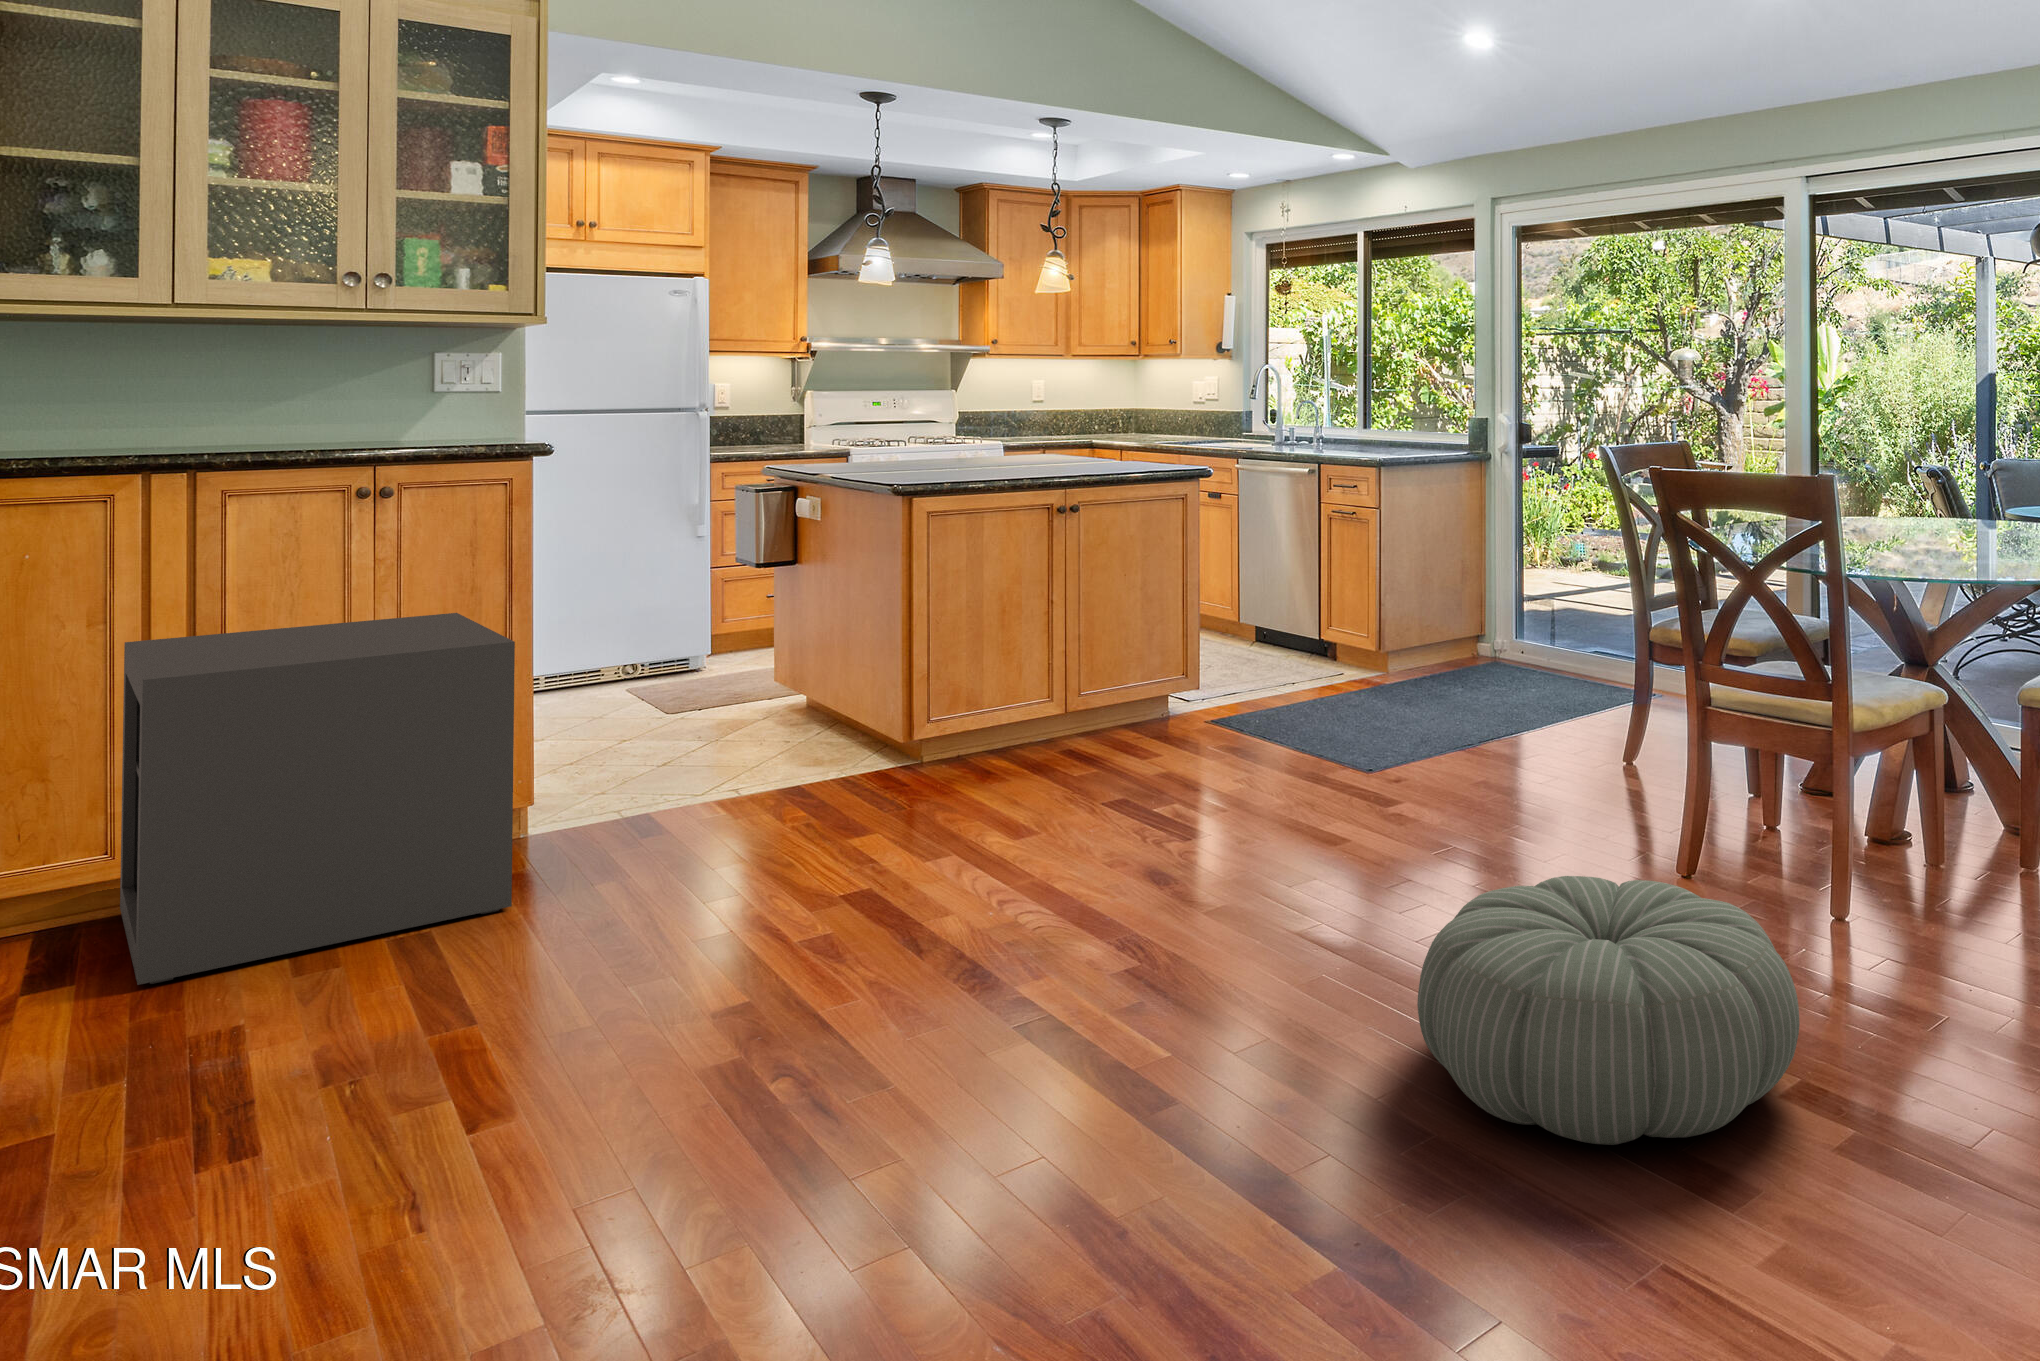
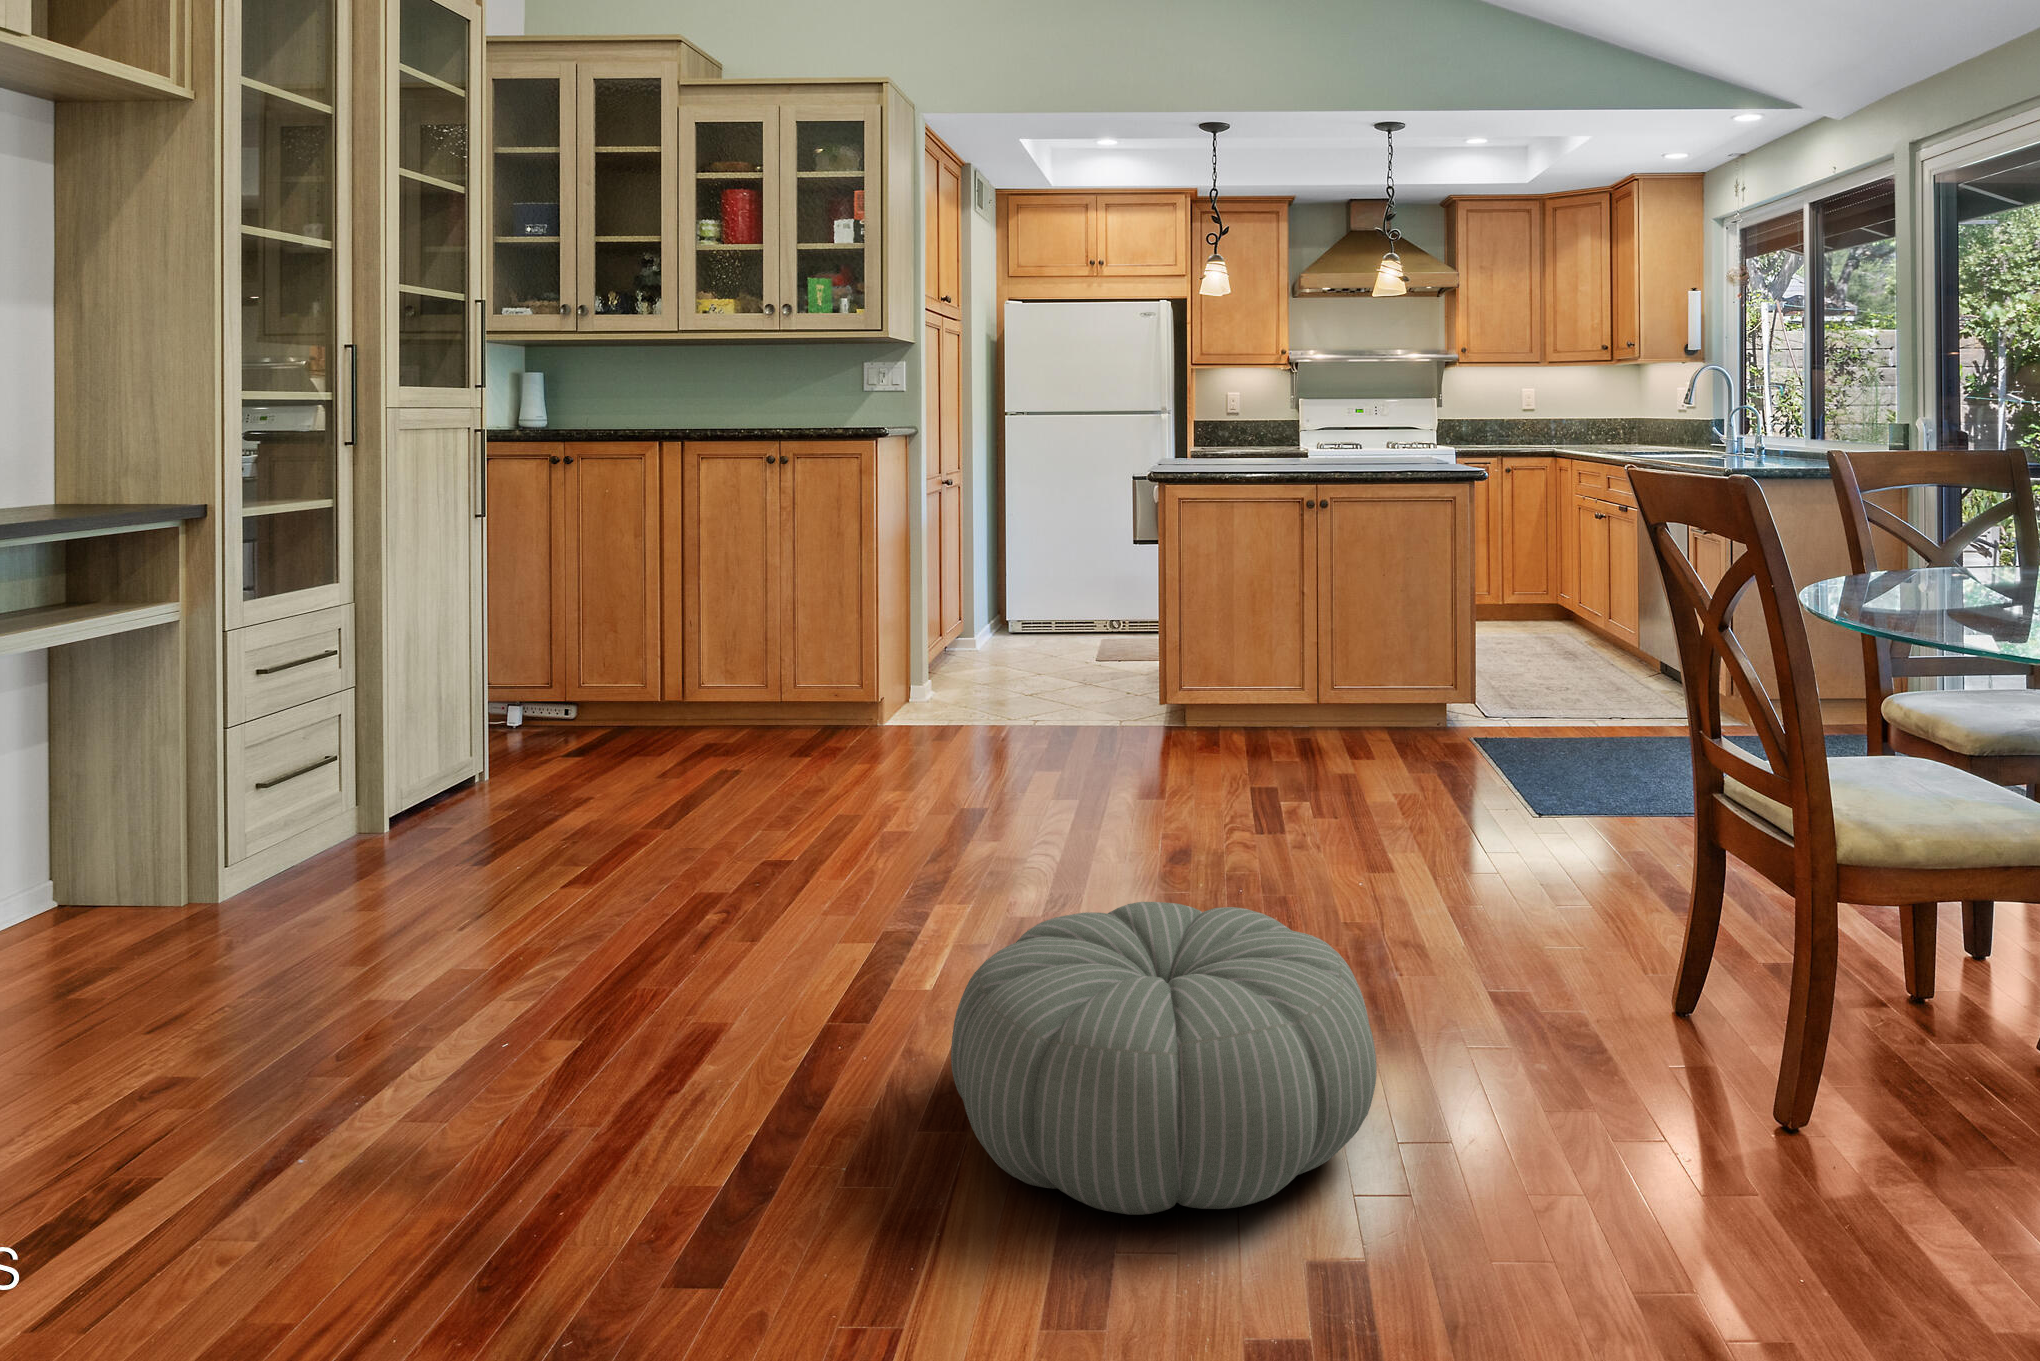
storage cabinet: present [120,613,515,985] -> none [572,552,828,771]

